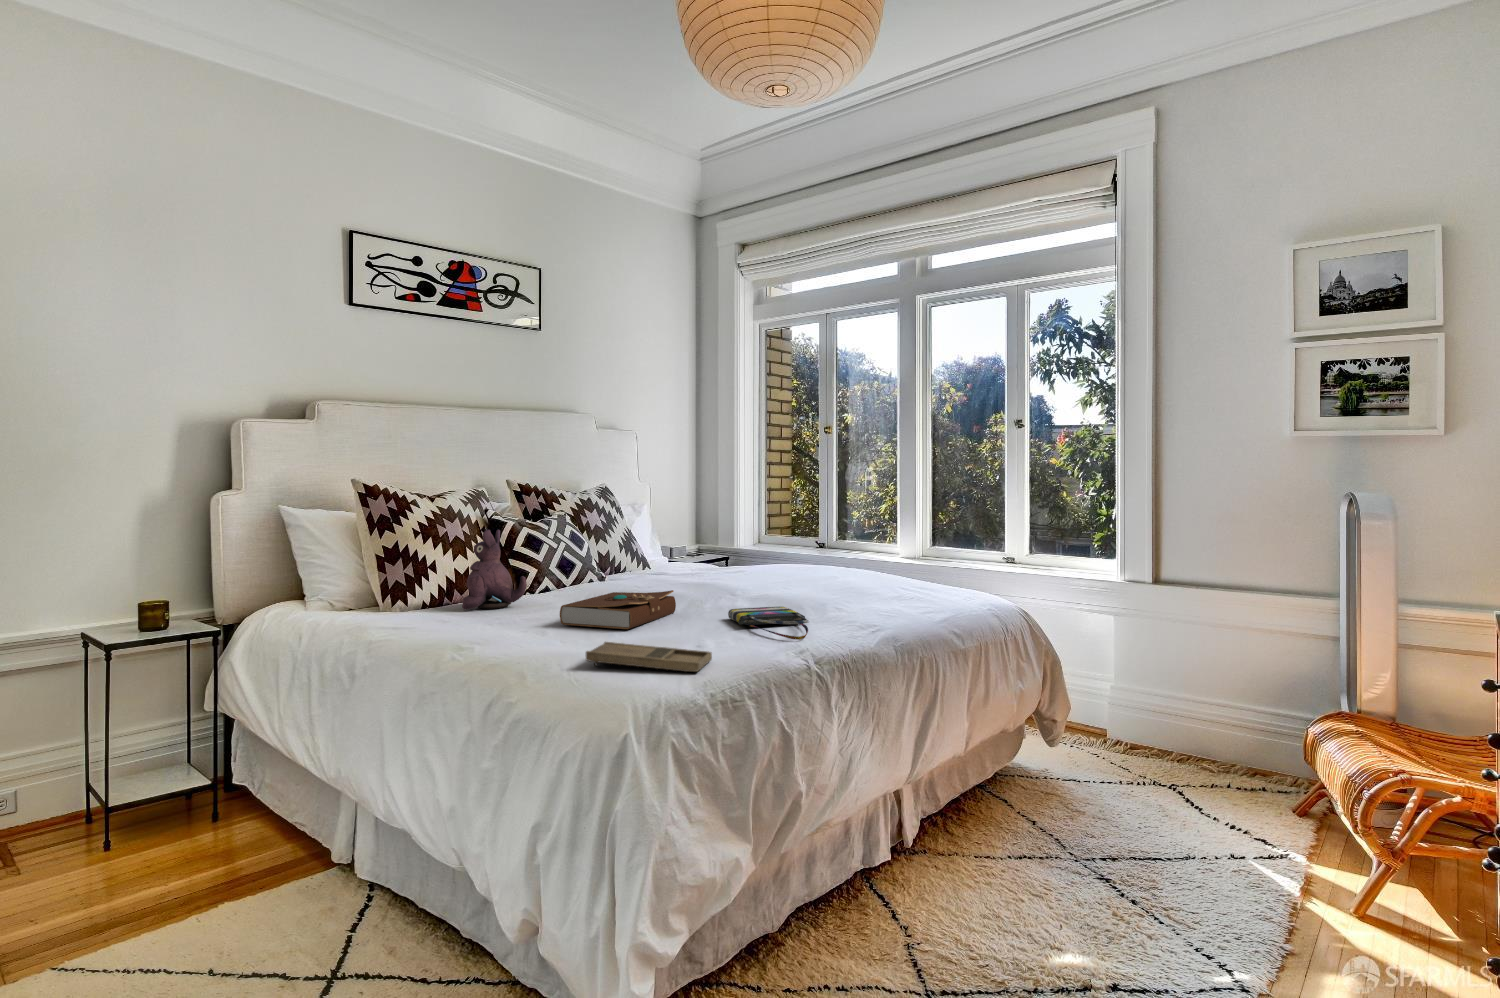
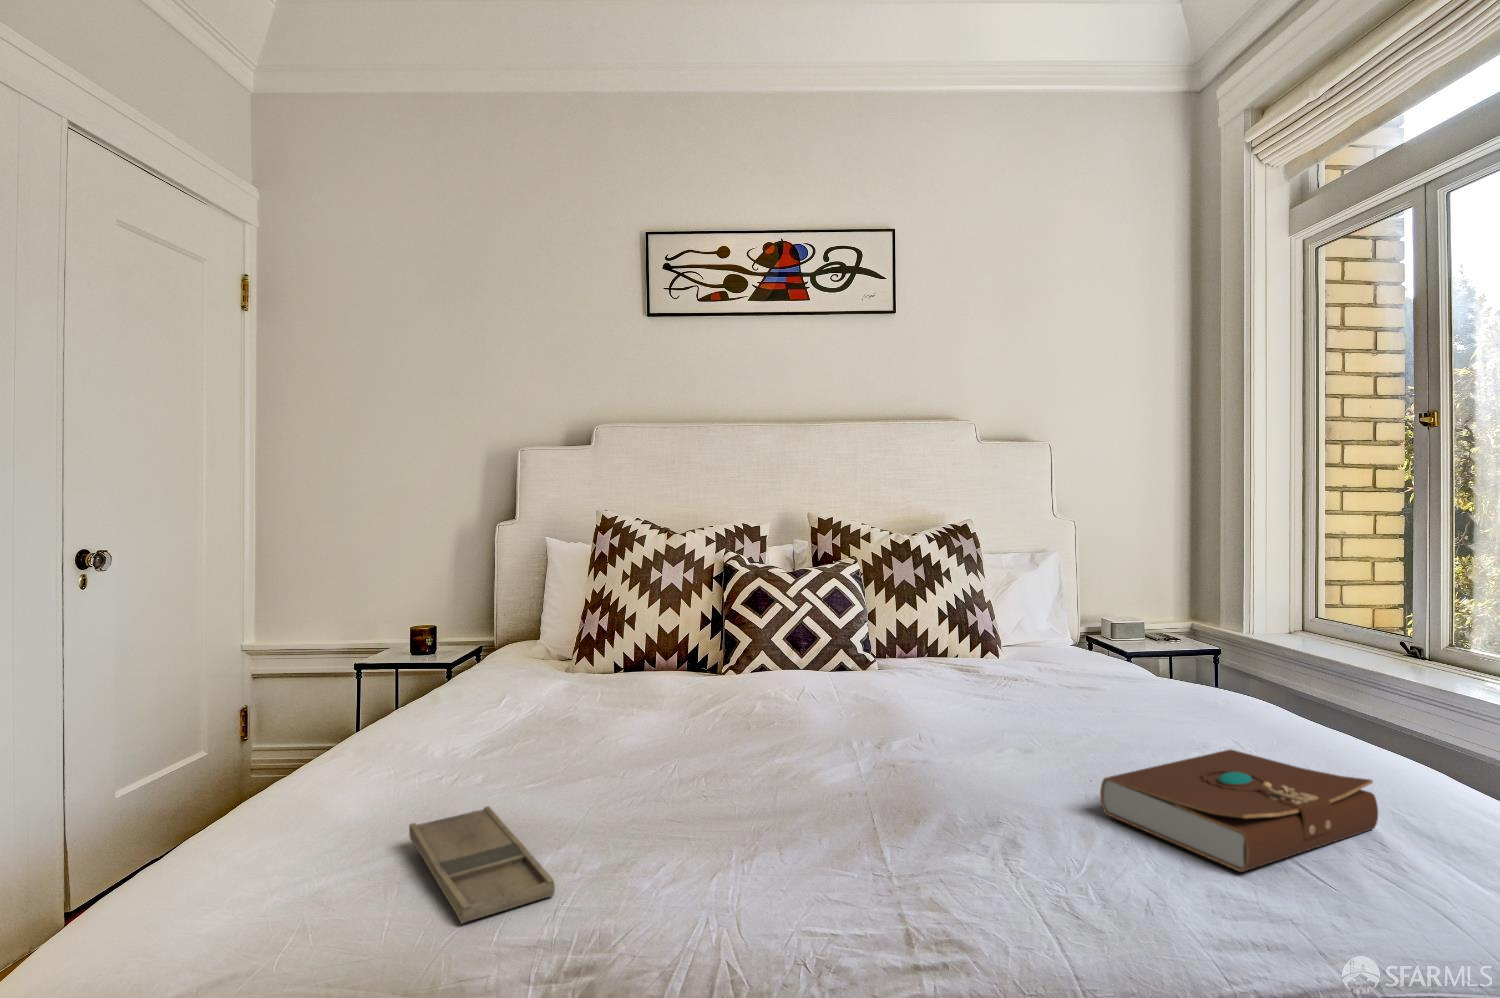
plush toy: present [462,530,527,609] -> none [601,586,670,690]
book: present [560,590,676,629] -> present [1100,750,1378,872]
tote bag: present [728,607,808,640] -> none [770,771,926,889]

